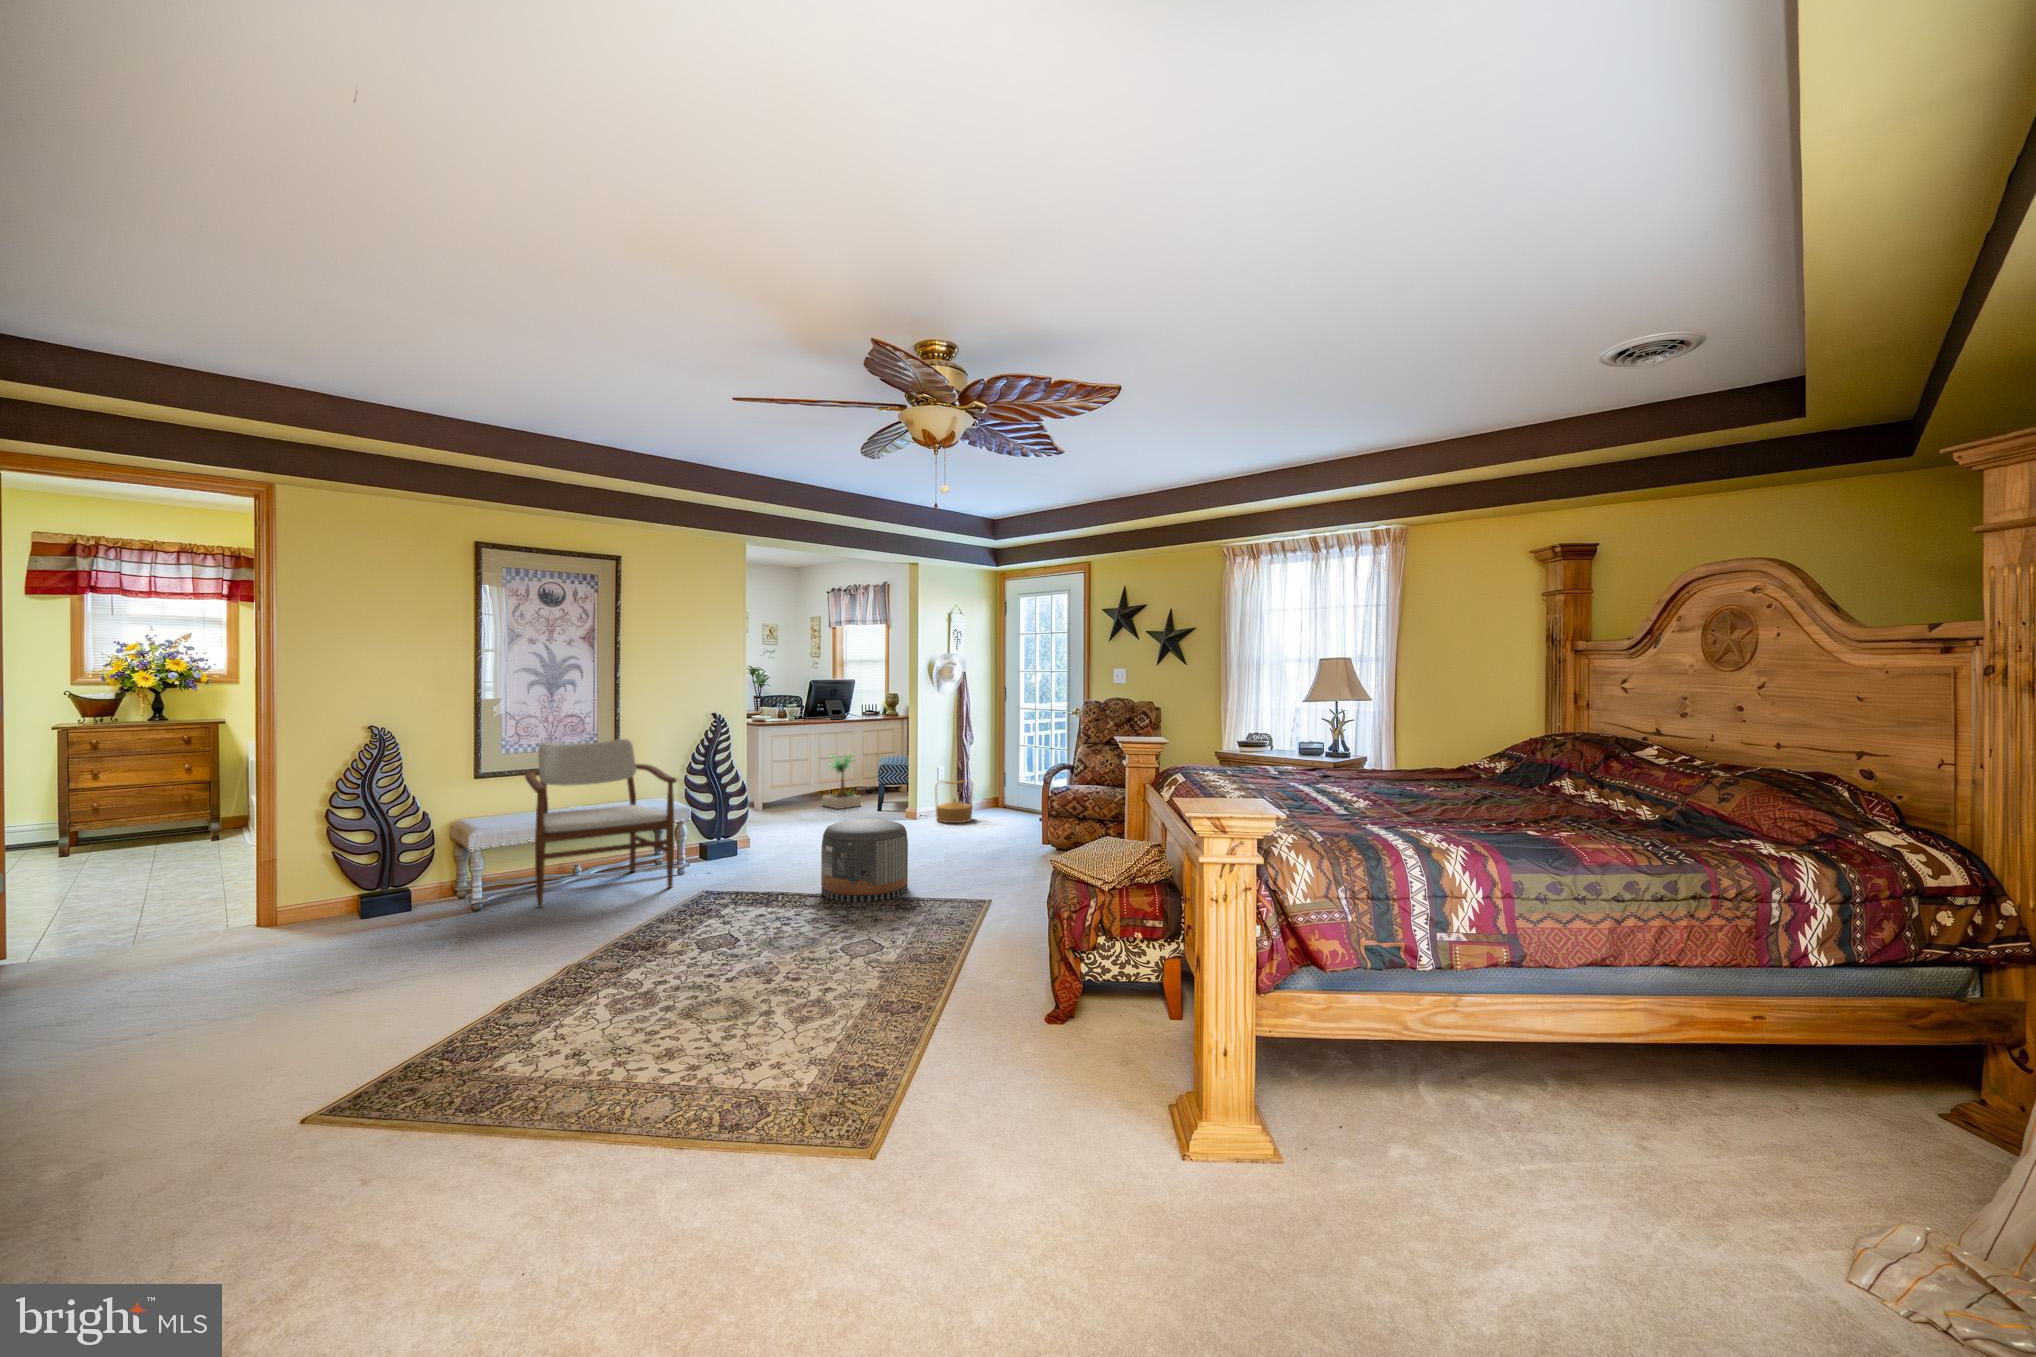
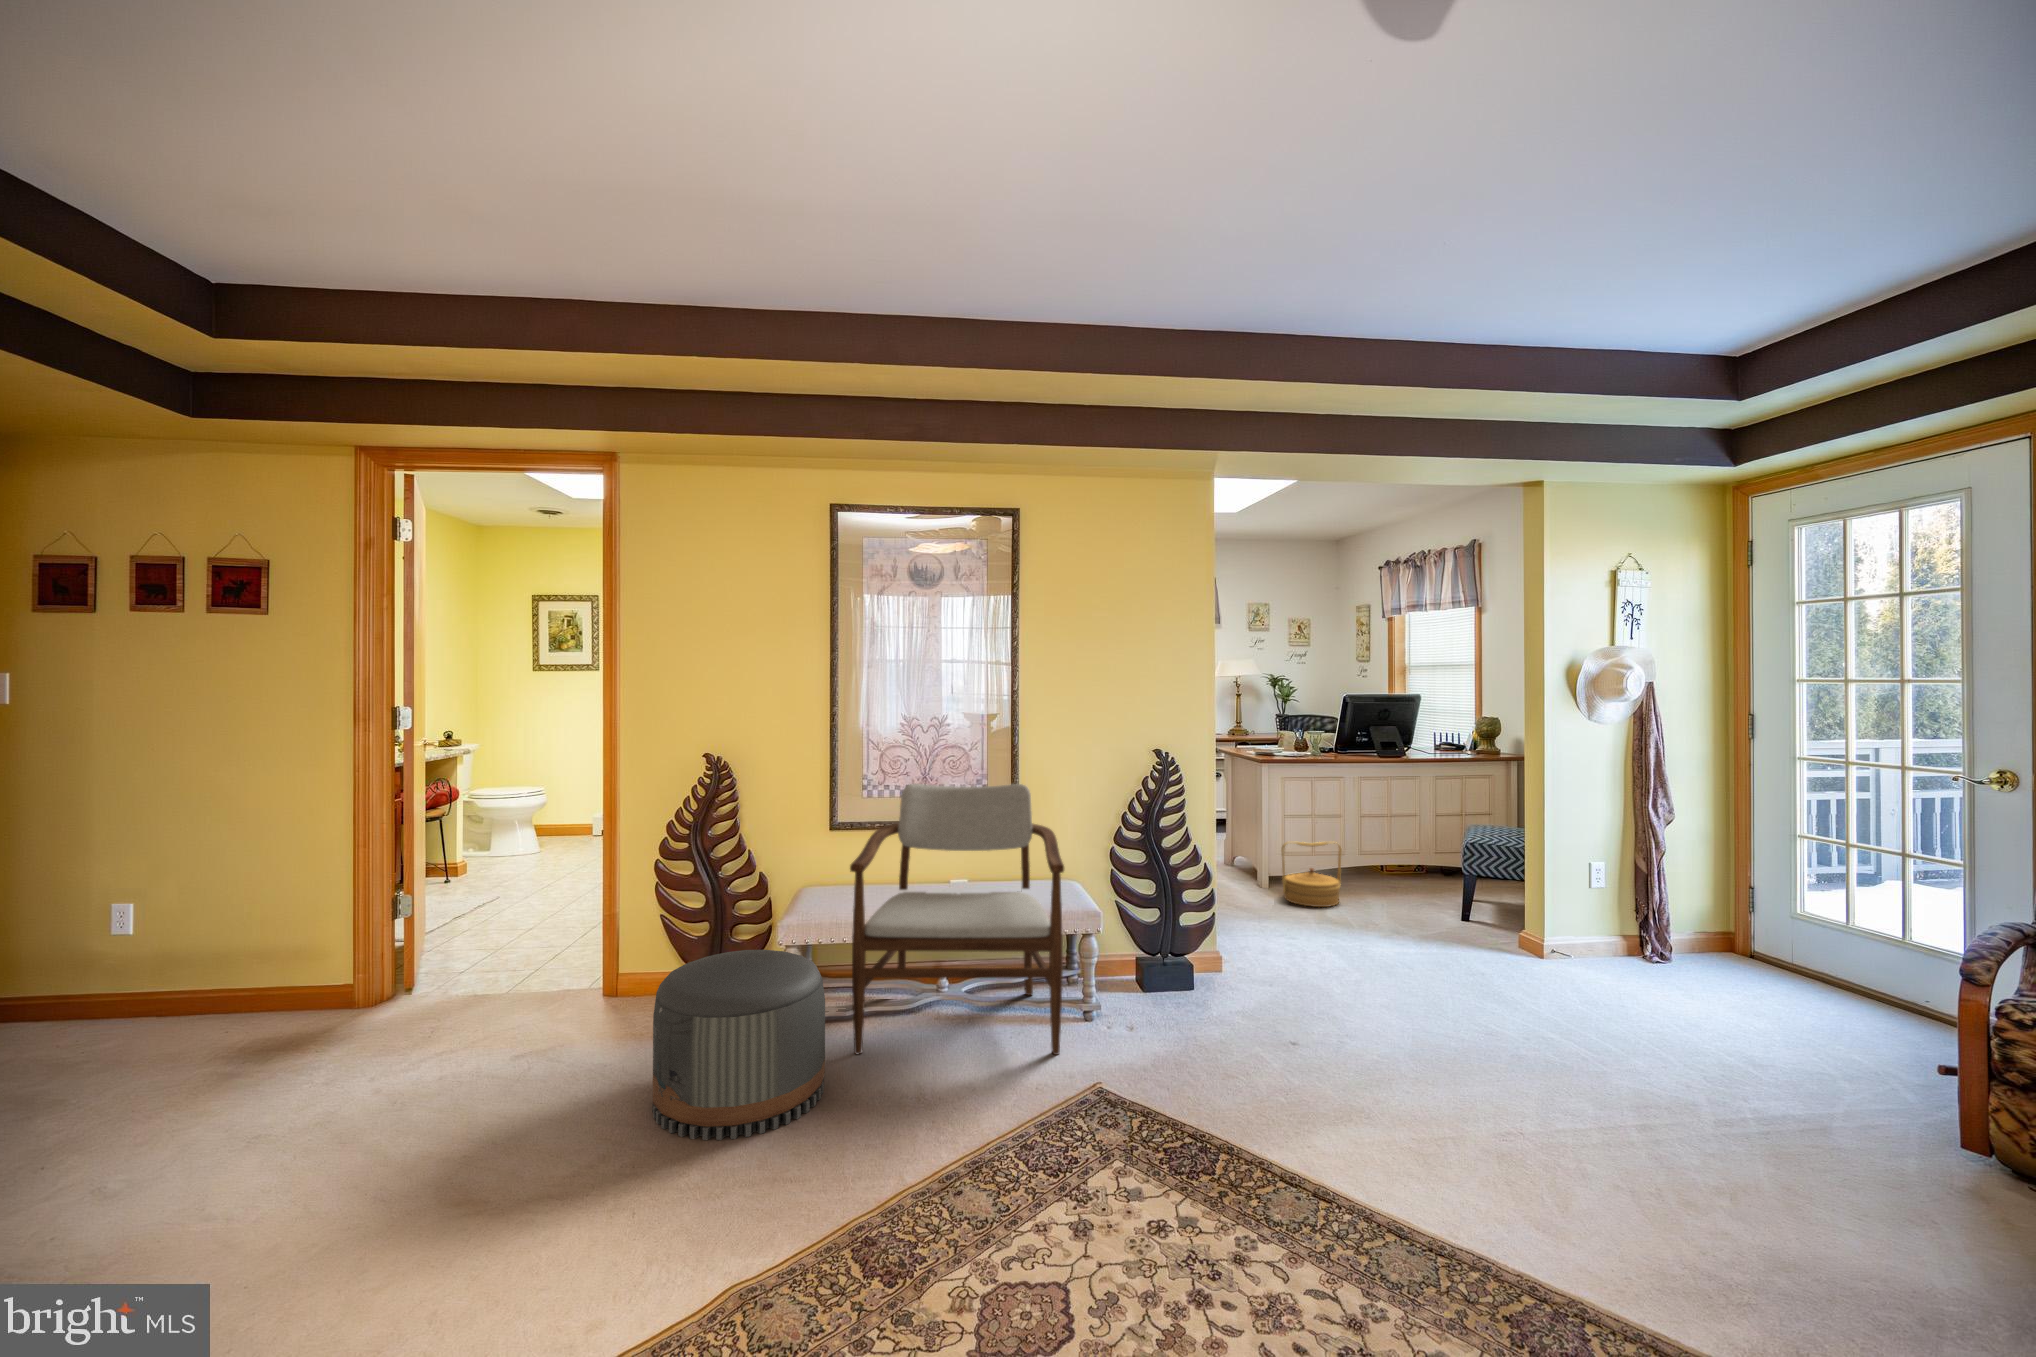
potted plant: present [822,754,861,809] -> none [1365,811,1432,904]
basket: present [935,781,973,823] -> present [1282,842,1342,907]
pouf: present [821,819,908,902] -> present [653,950,825,1140]

